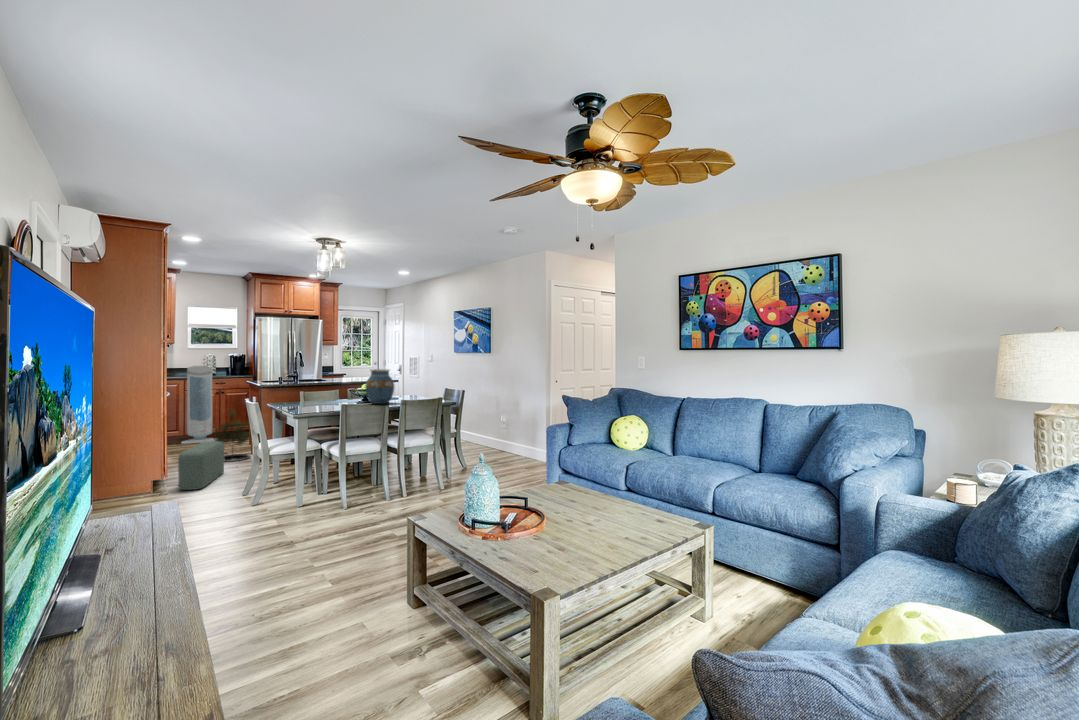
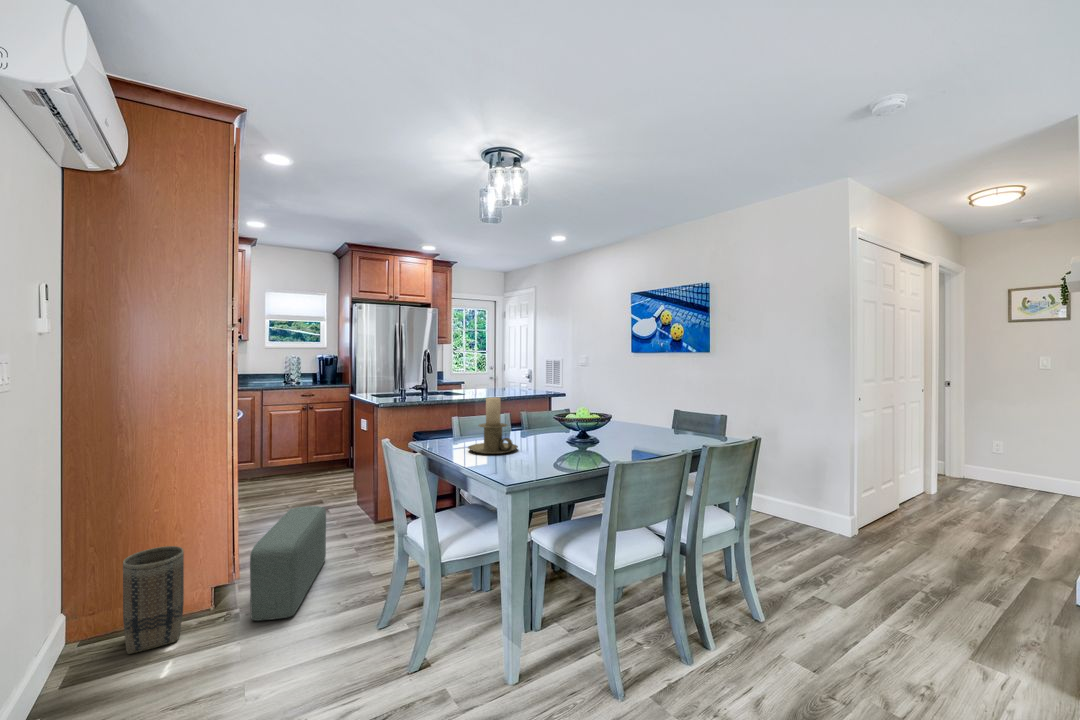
air purifier: present [181,366,216,444] -> none [256,371,306,483]
vase: present [366,369,394,404] -> none [594,381,648,451]
candle holder: none [297,377,326,405] -> present [468,398,518,454]
potted tree: present [213,410,250,462] -> none [296,435,360,528]
basket: none [112,452,143,500] -> present [123,546,184,654]

